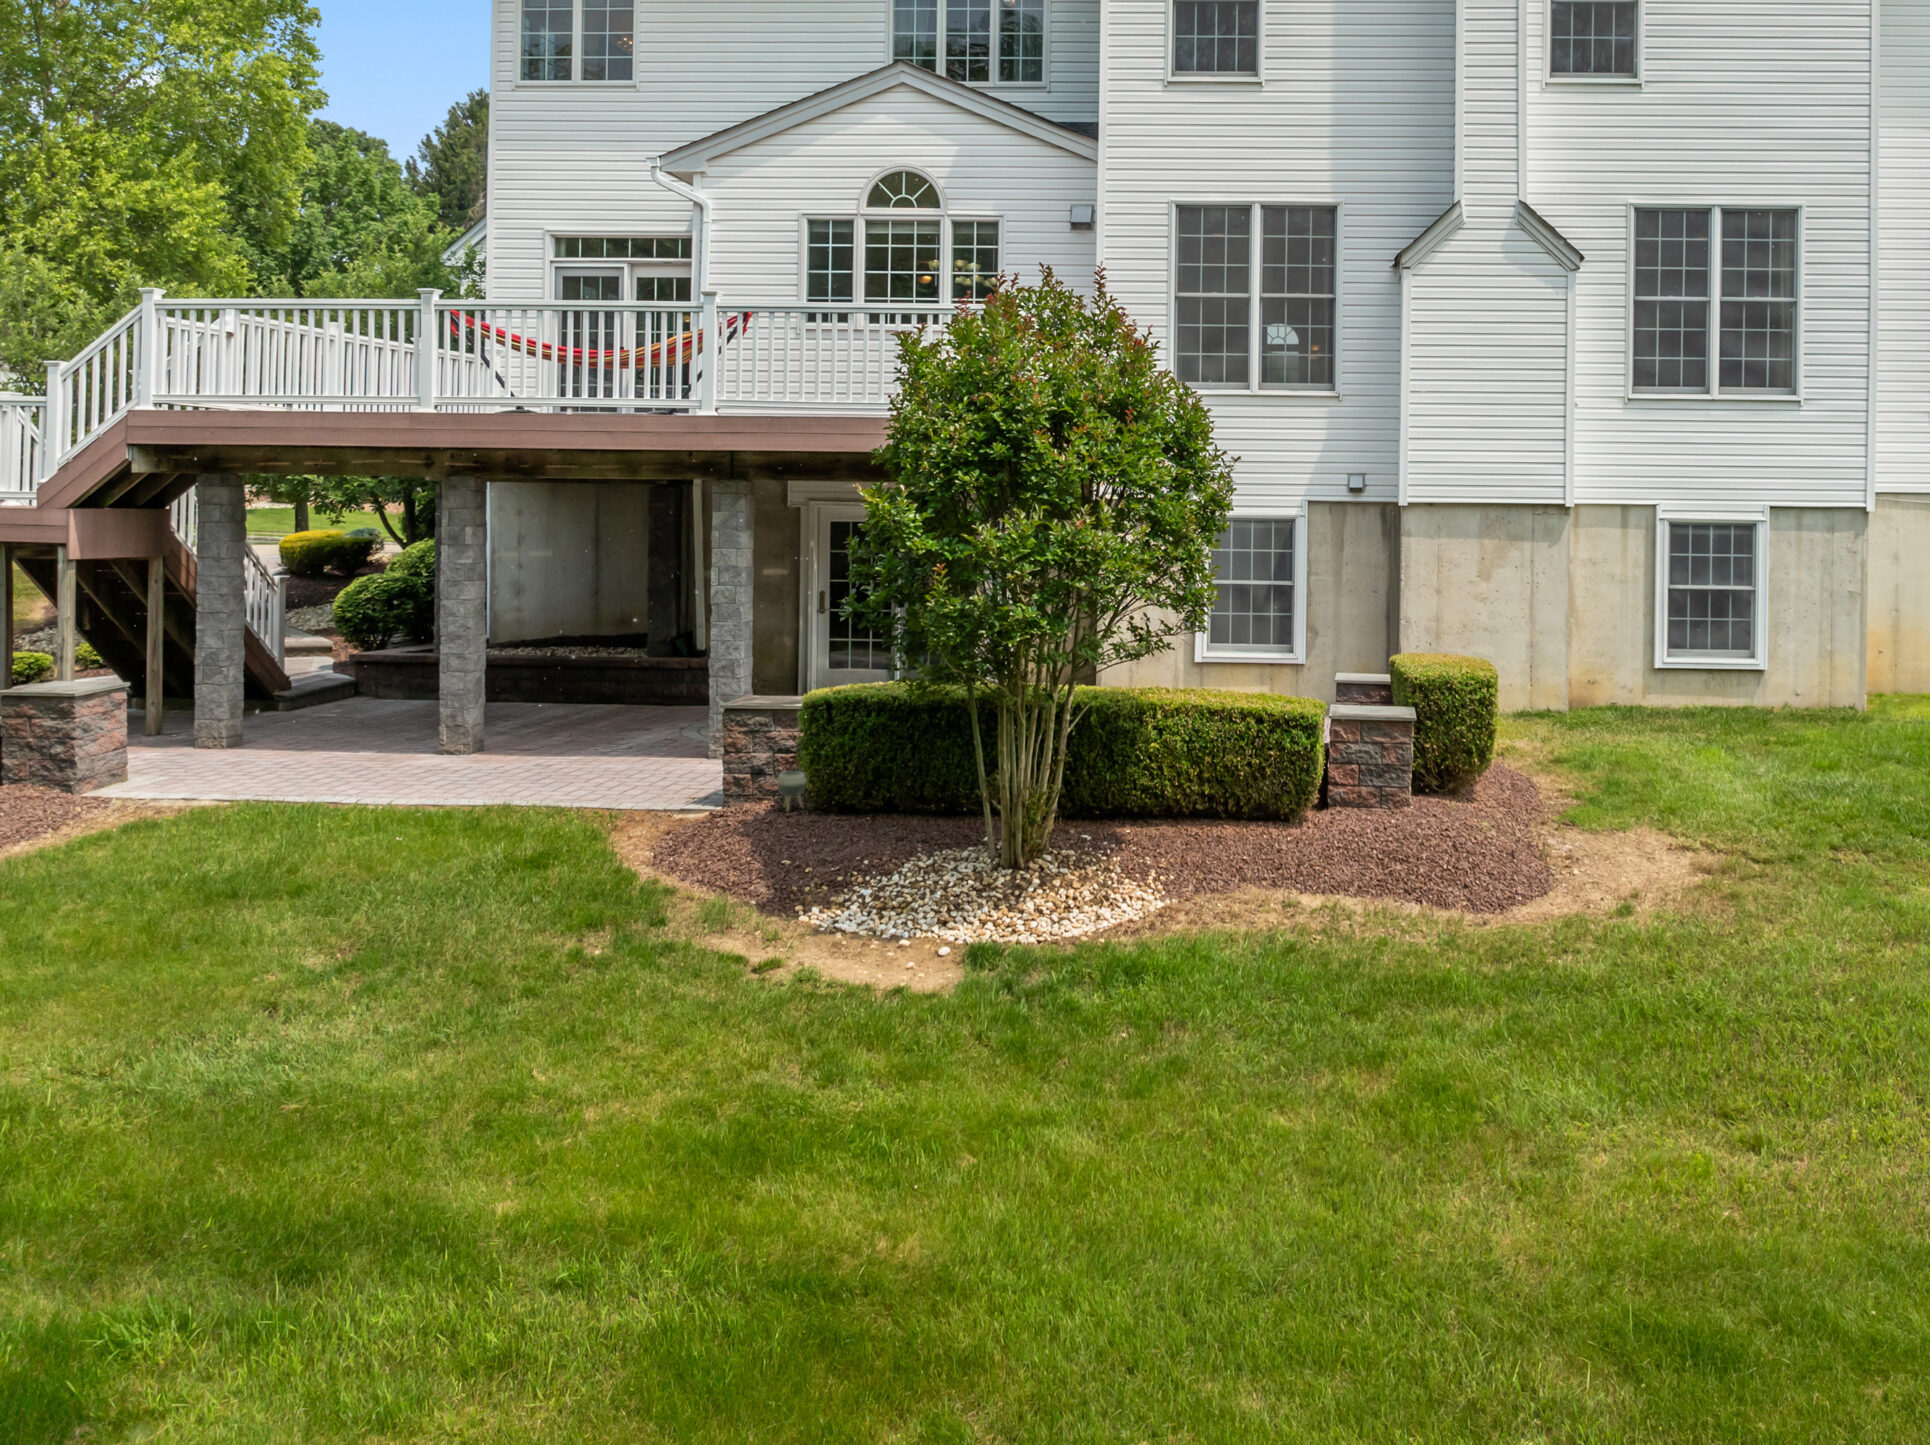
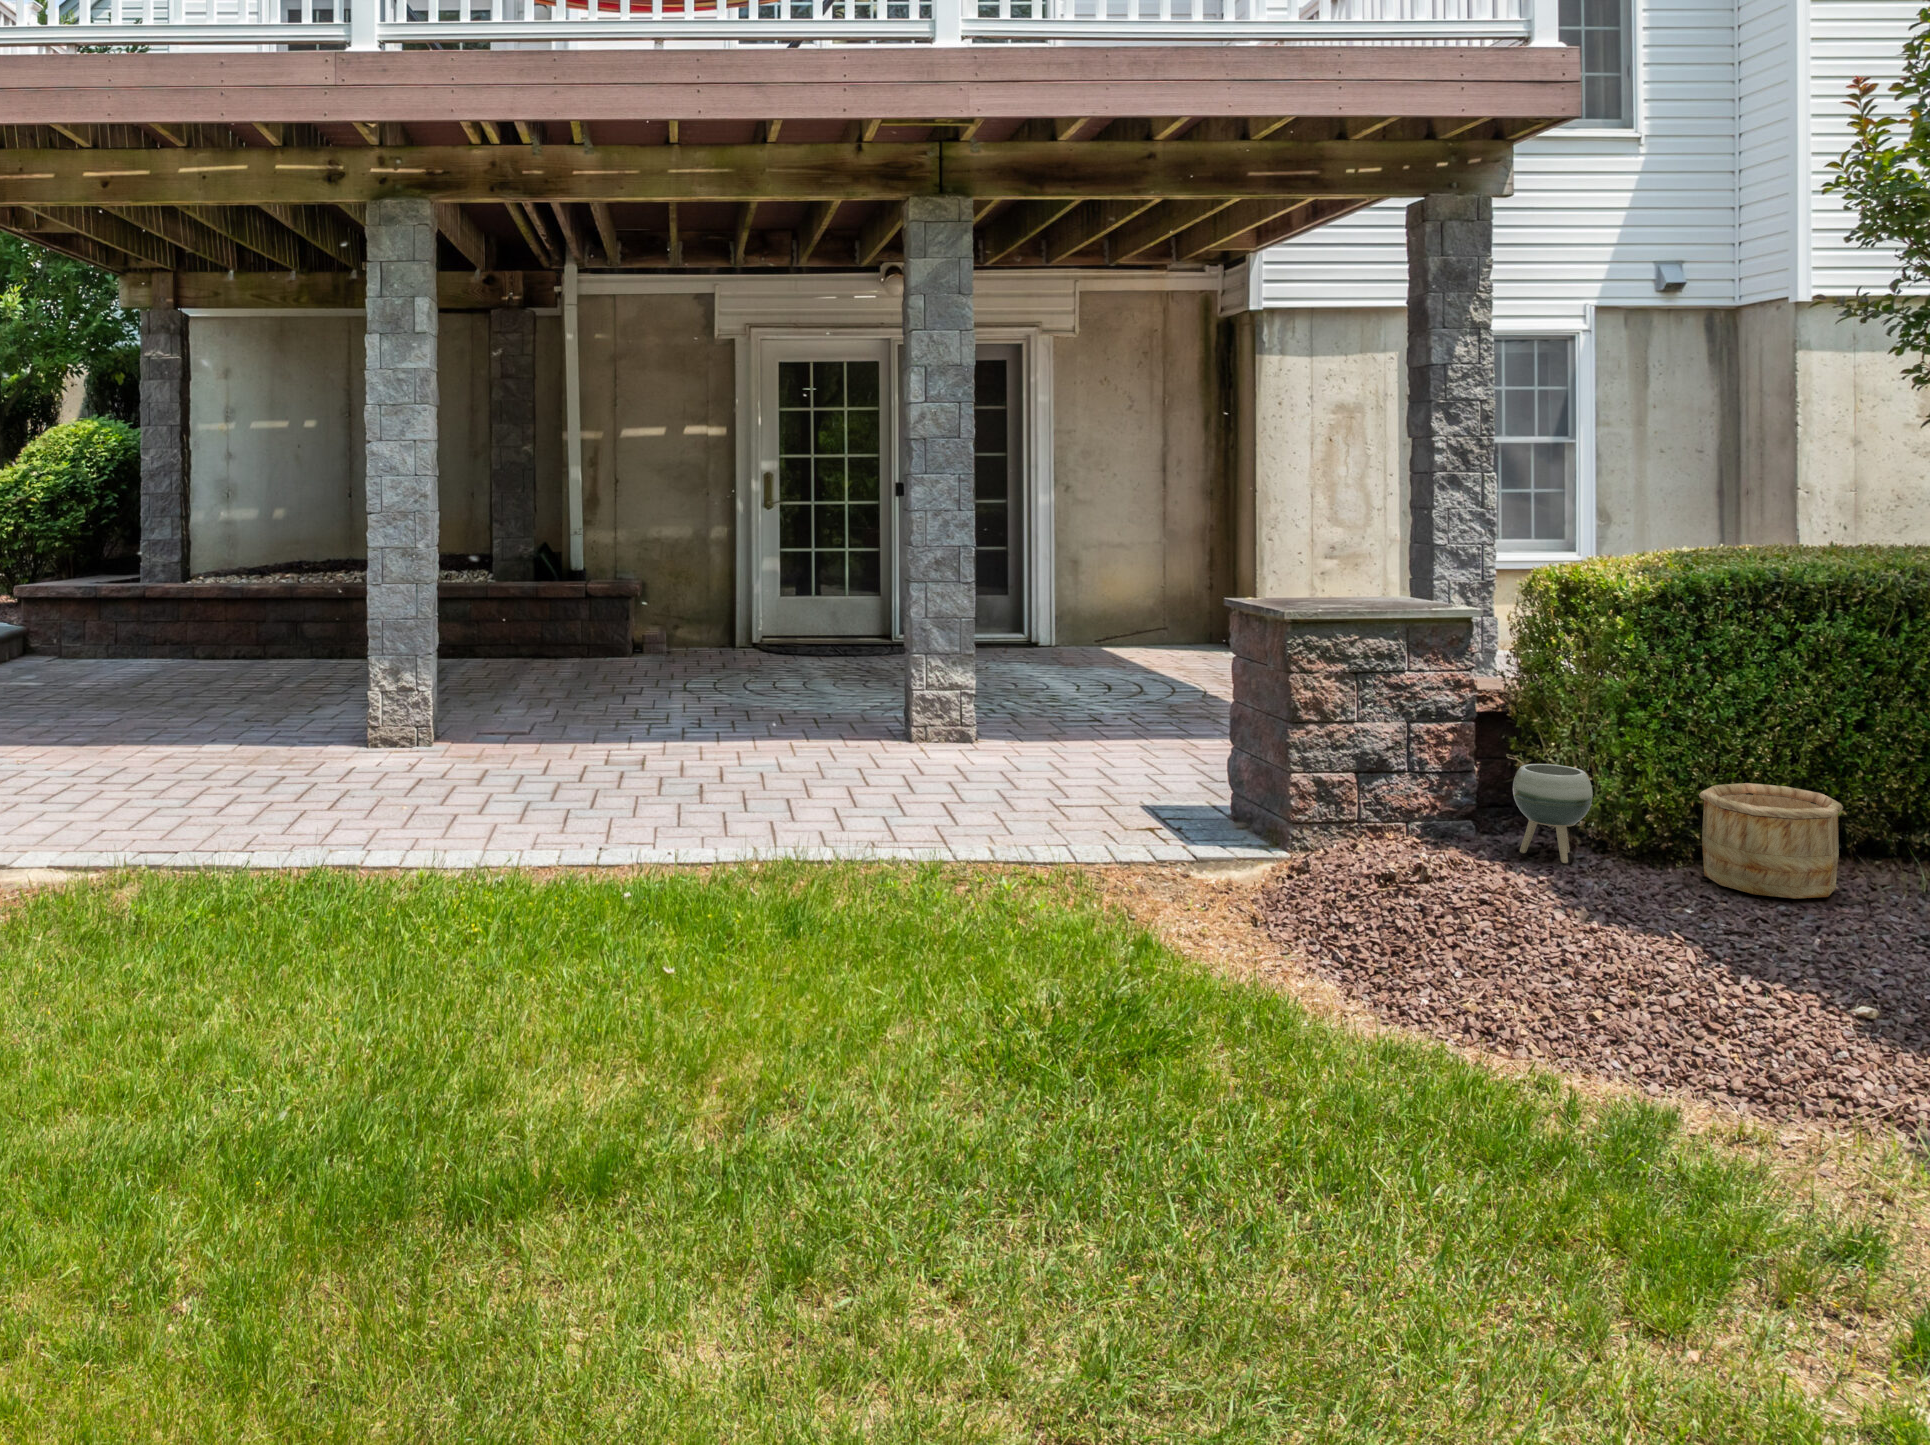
wooden bucket: none [815,780,863,824] -> present [1699,783,1843,899]

